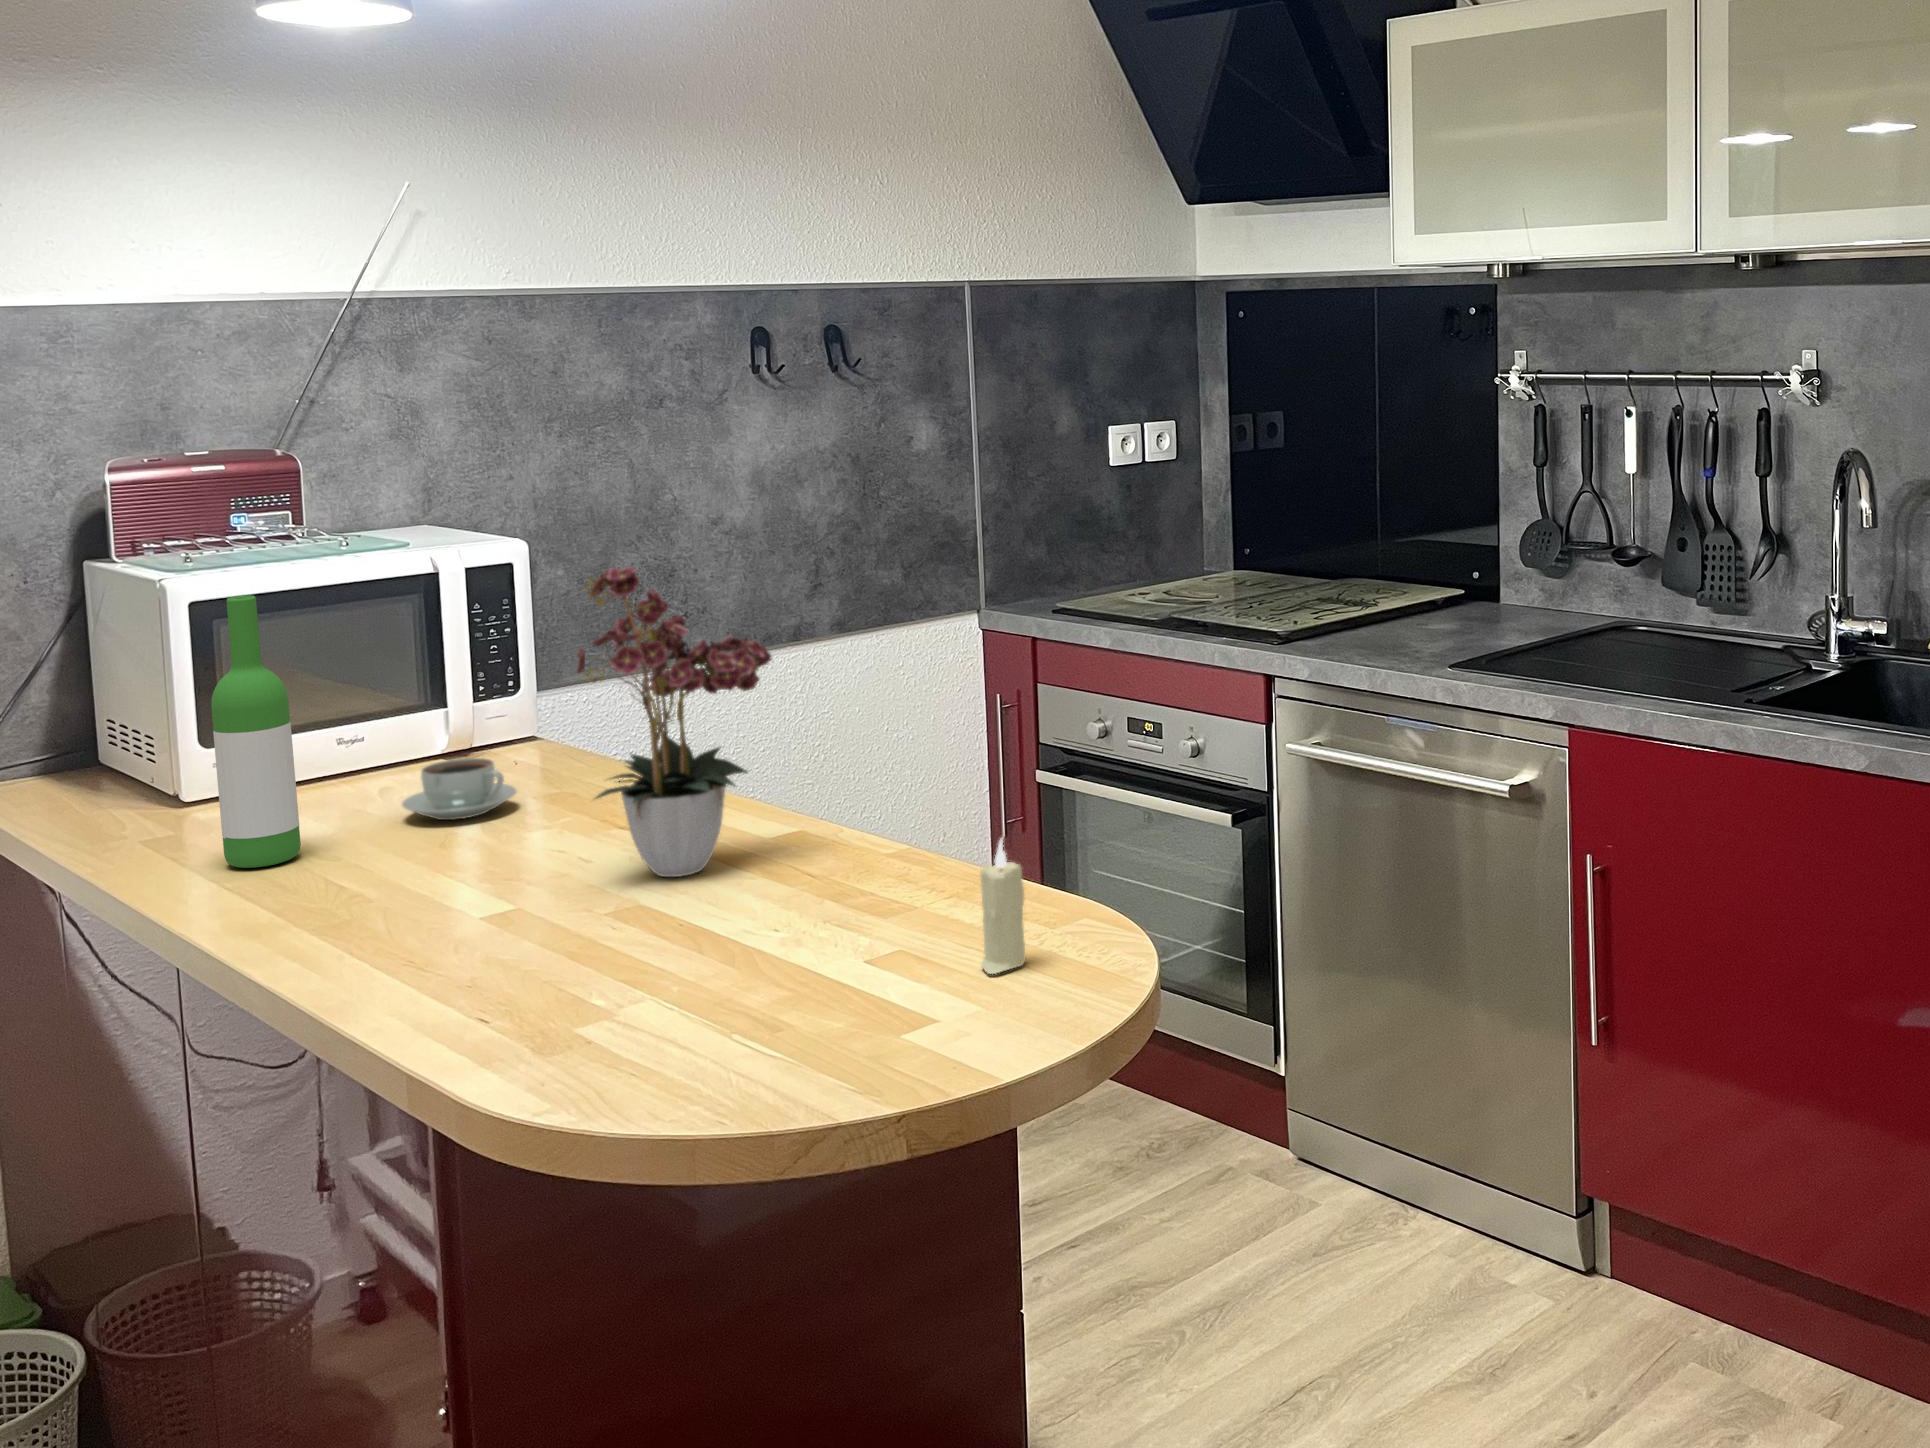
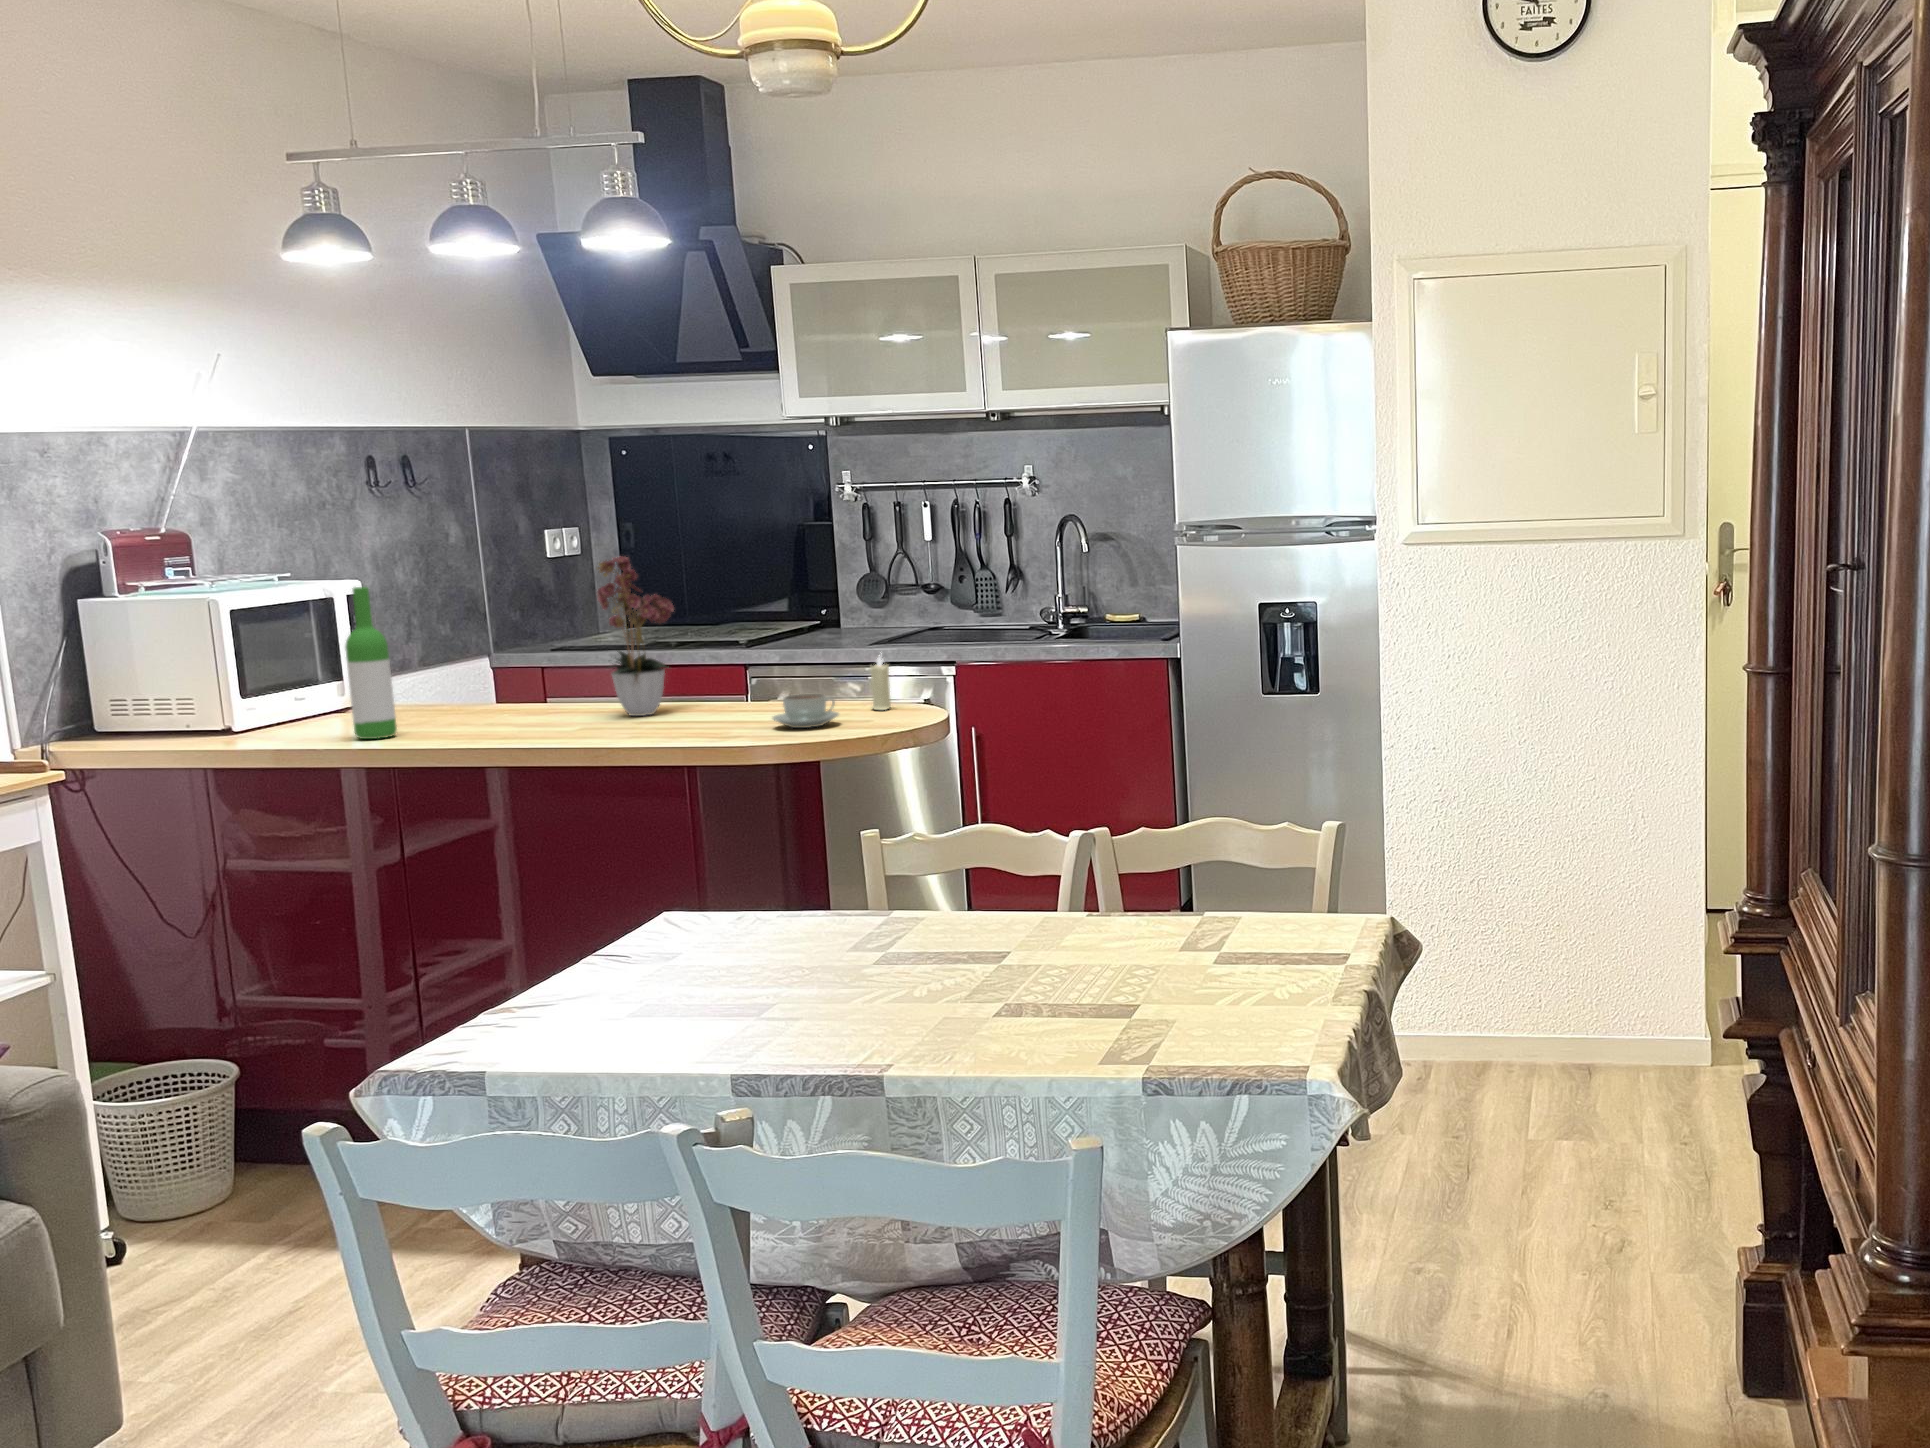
coffee cup: present [402,758,516,820] -> present [773,694,839,728]

